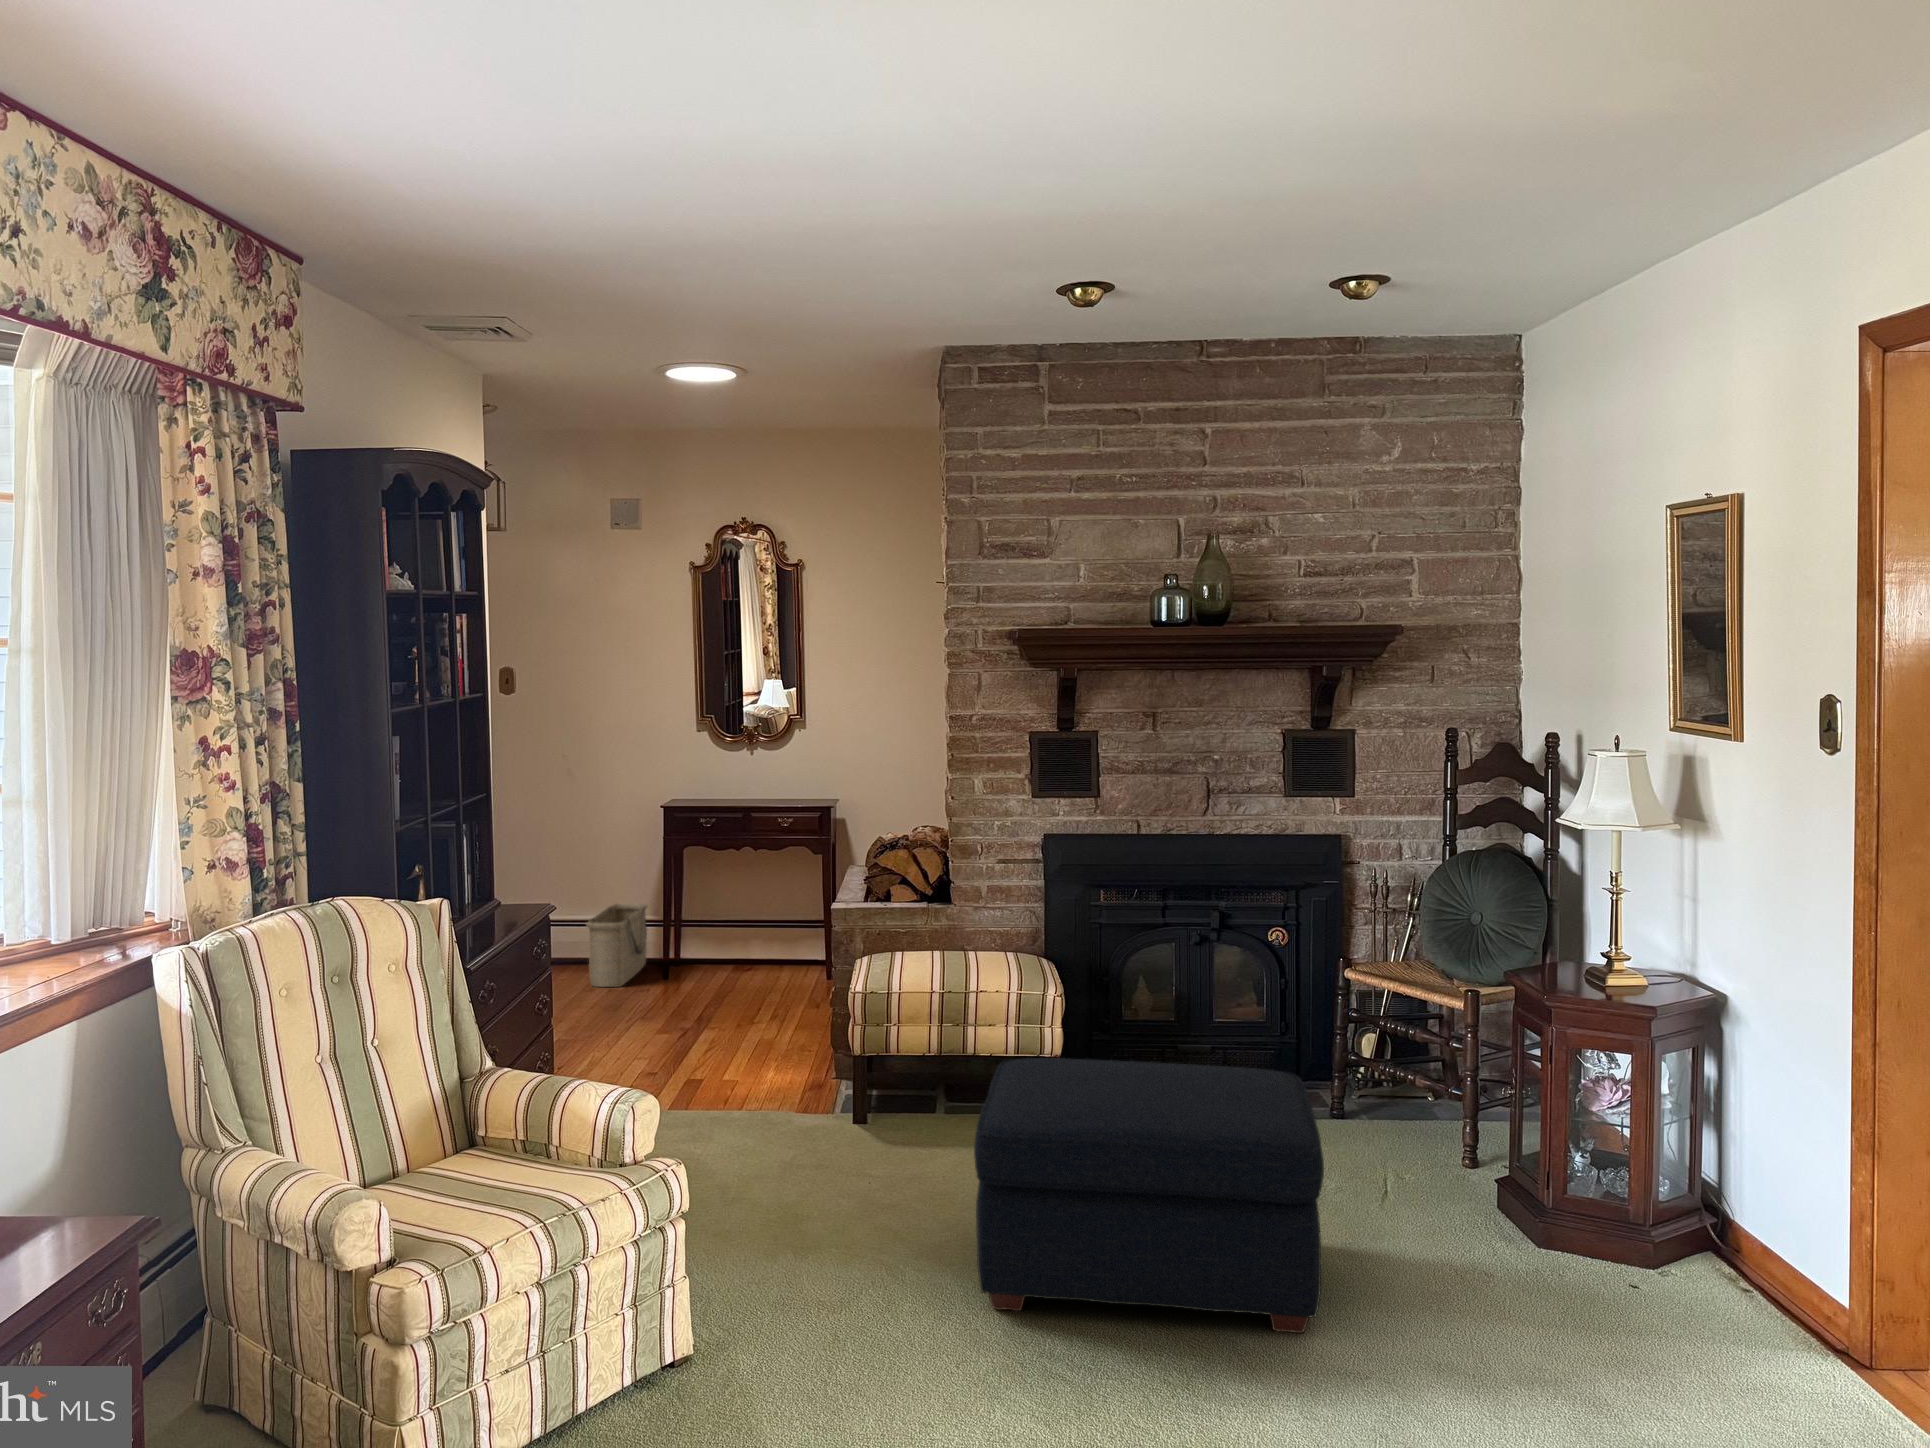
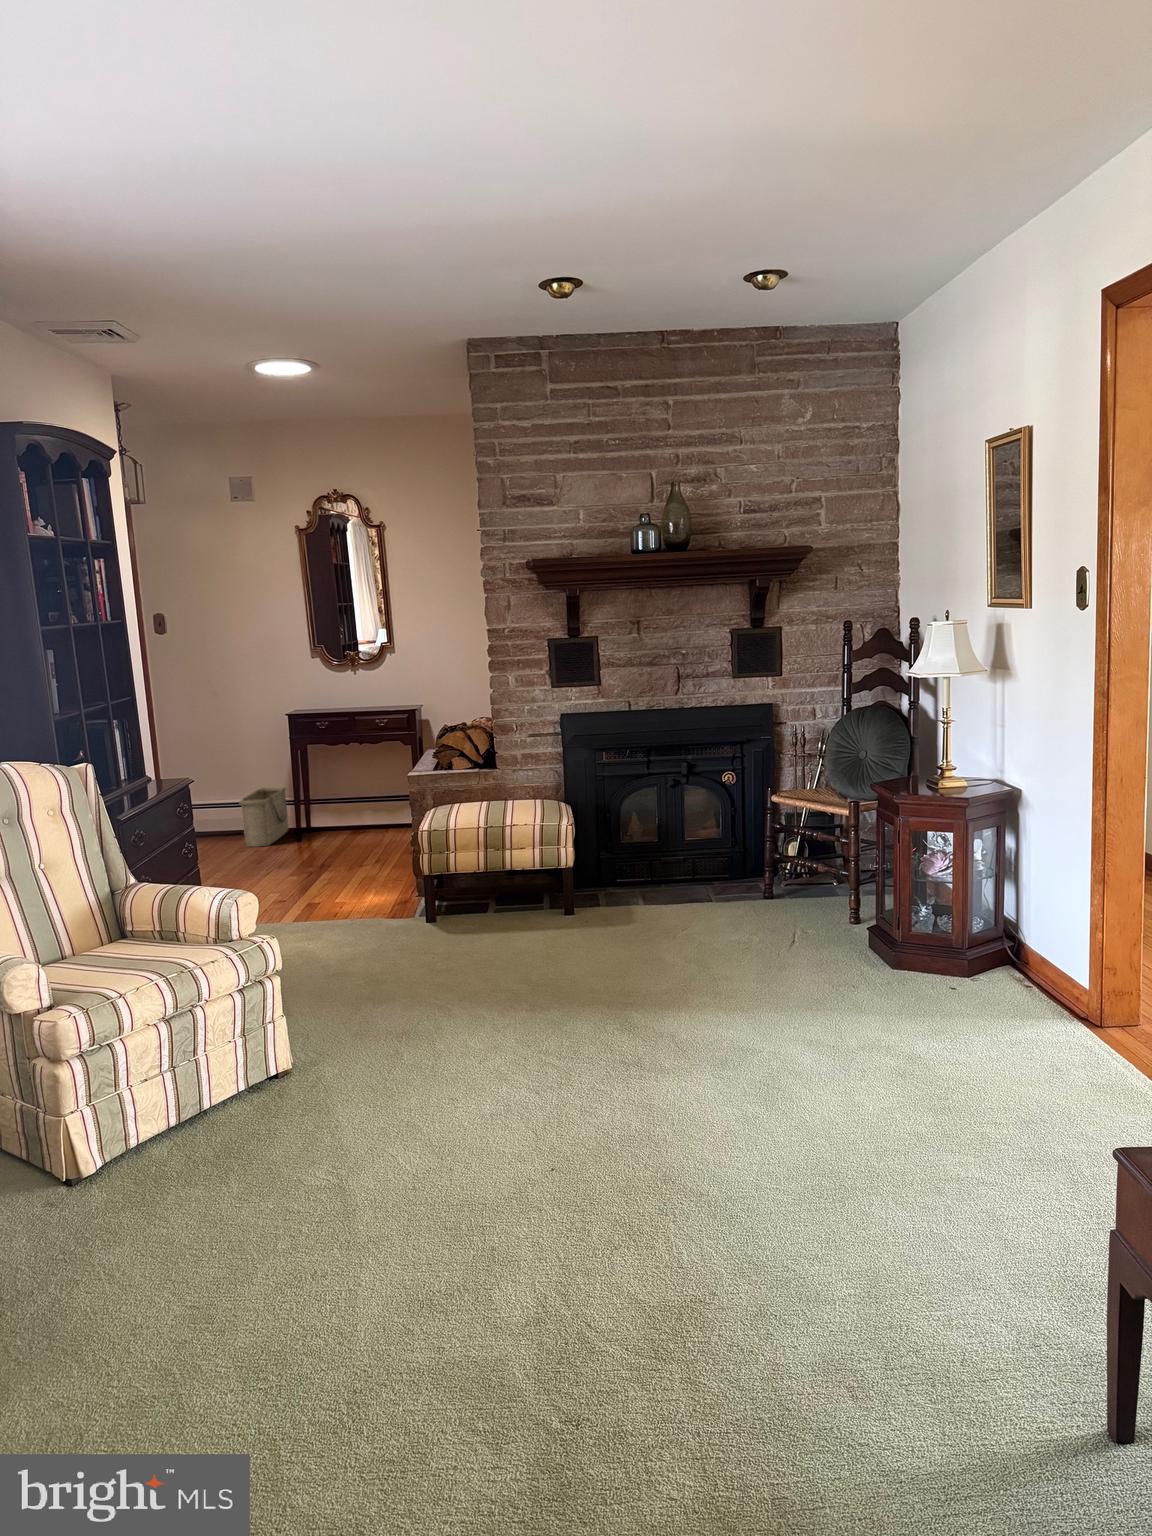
ottoman: present [974,1058,1324,1333] -> none [493,859,736,1030]

